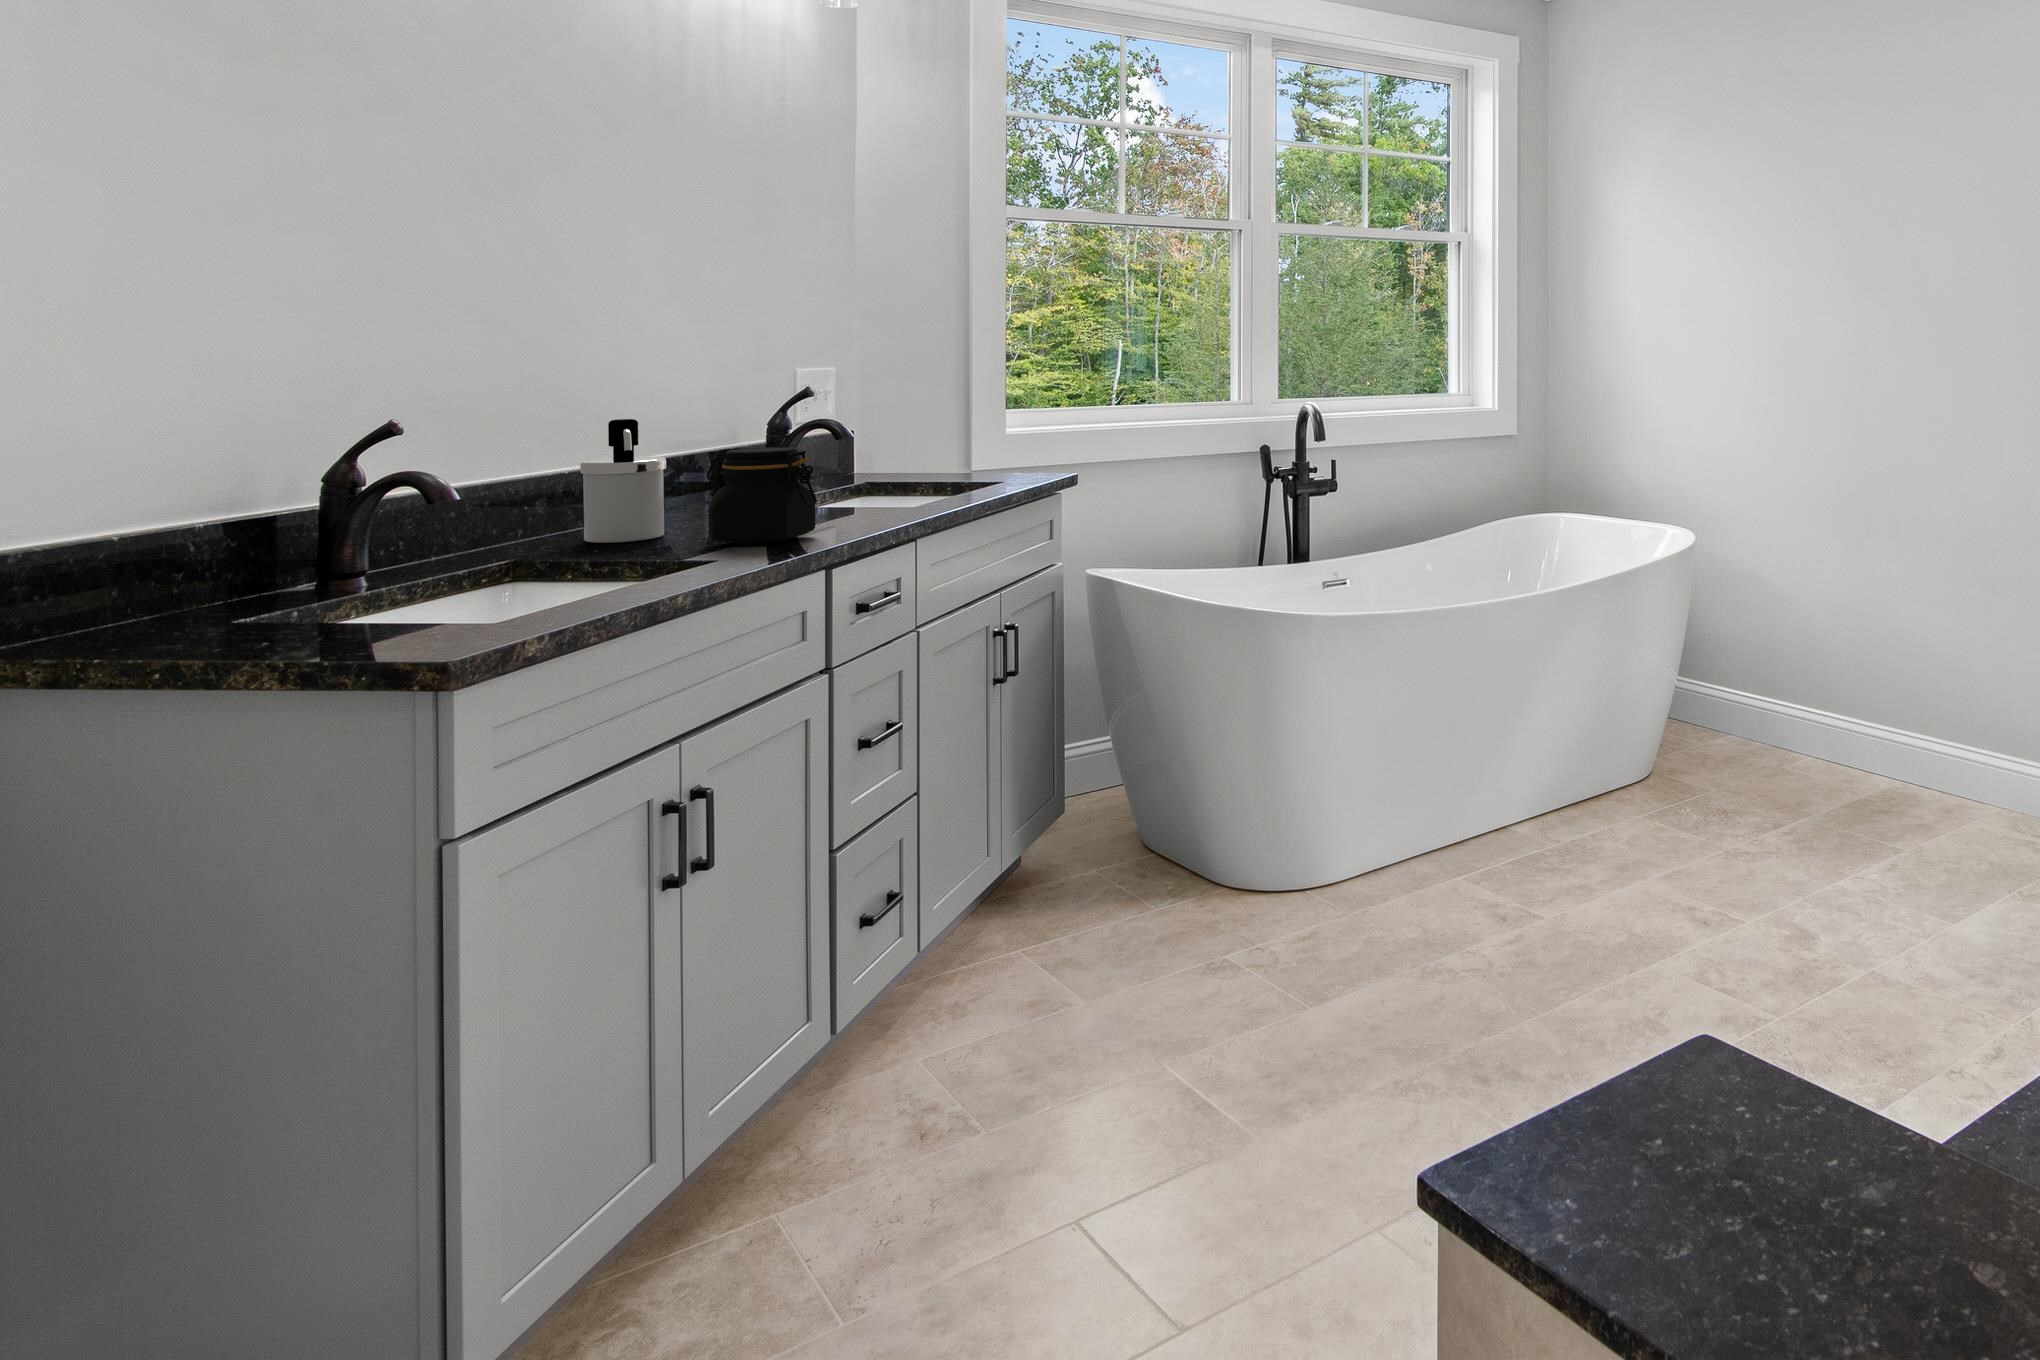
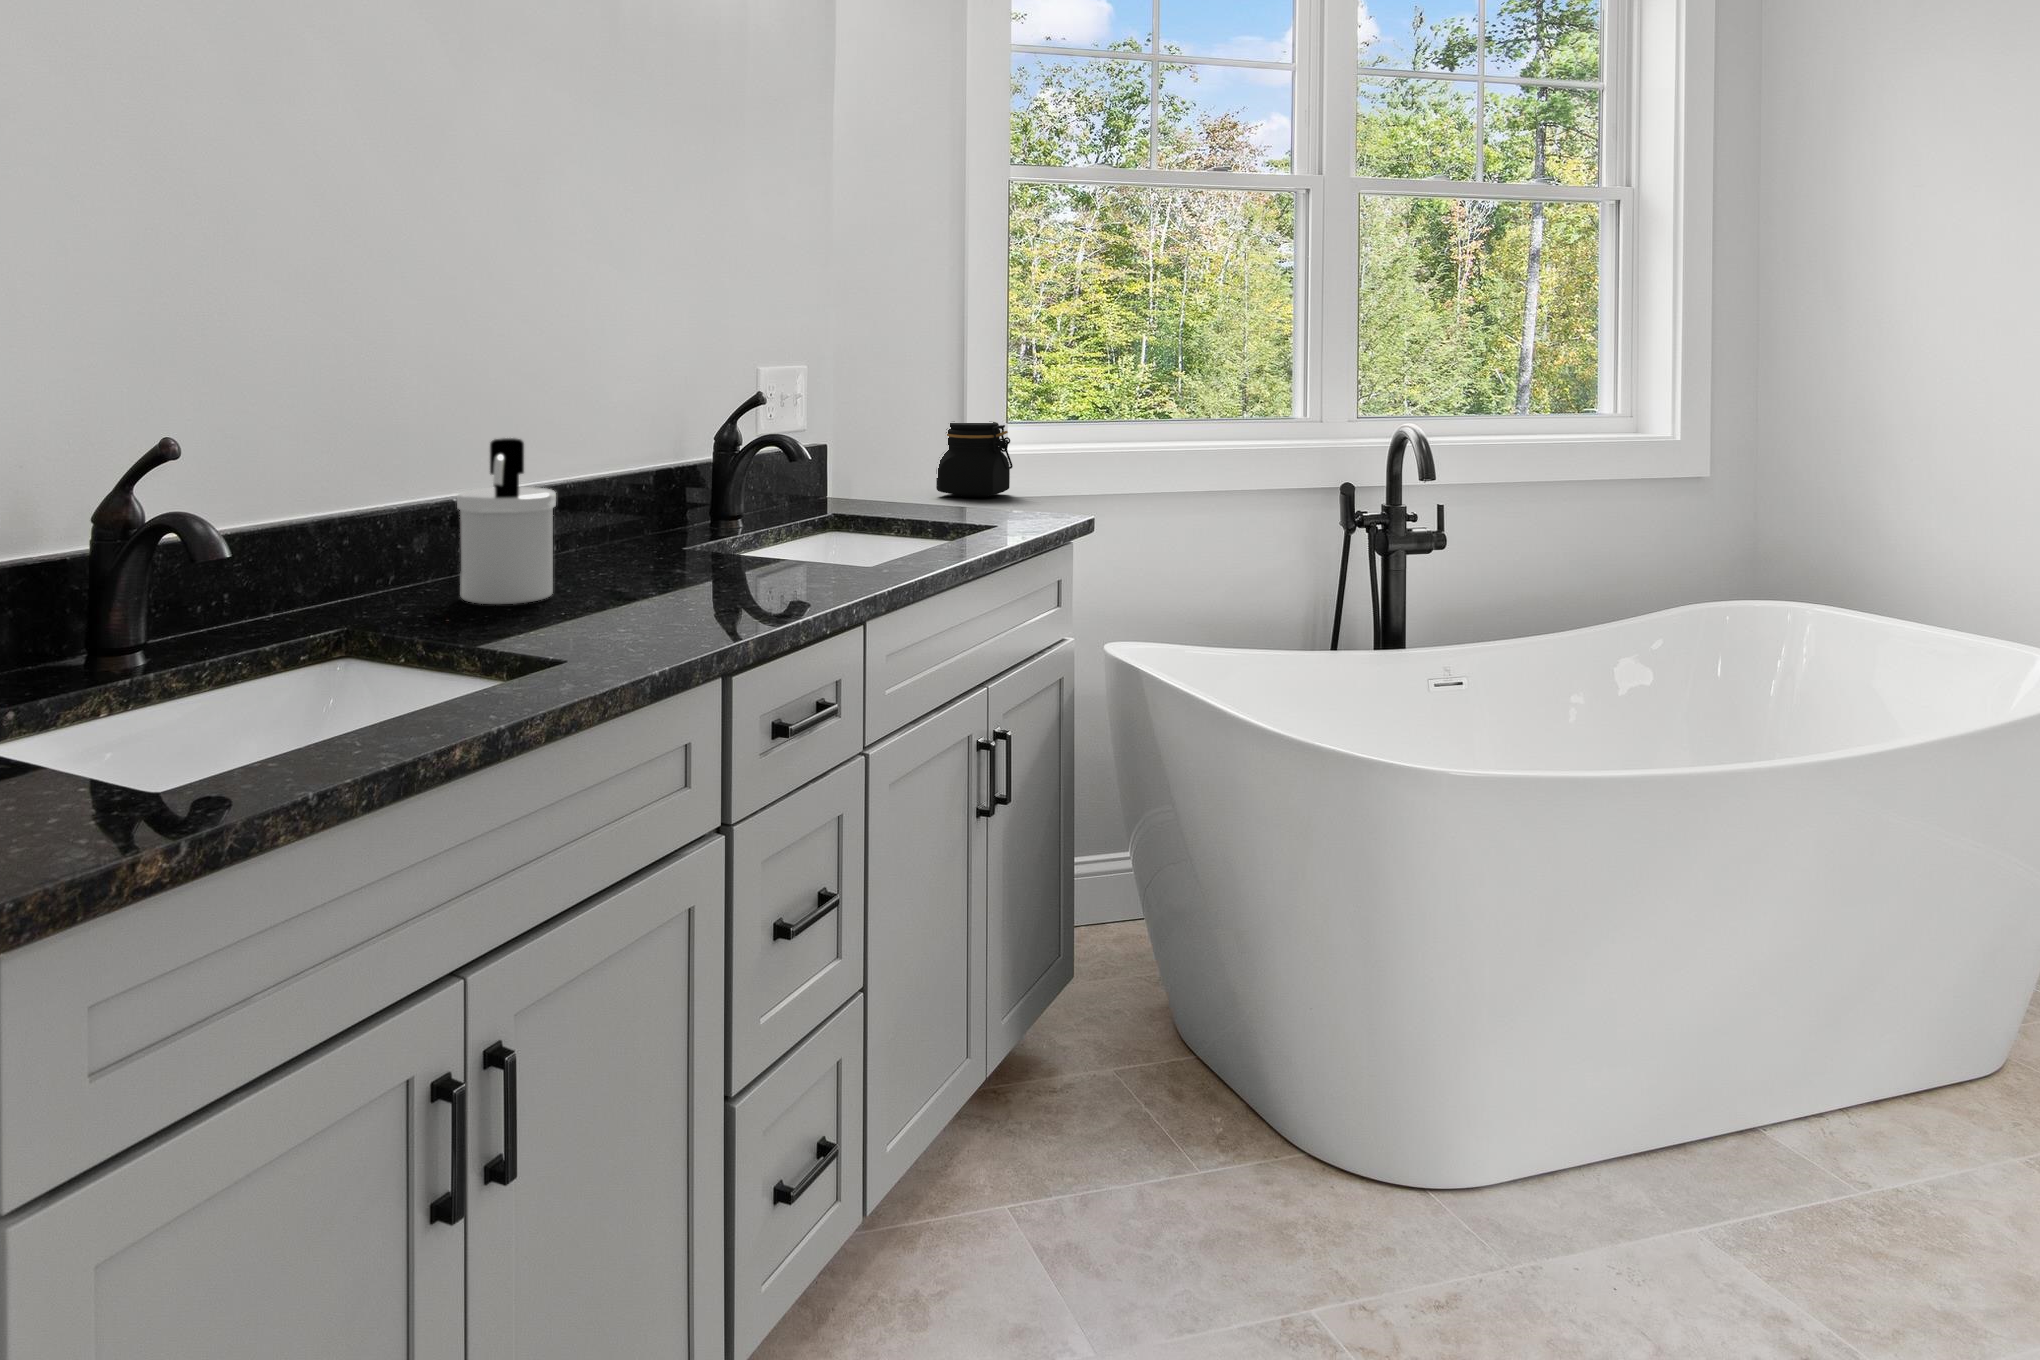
jar: present [706,447,817,544] -> present [936,422,1013,497]

